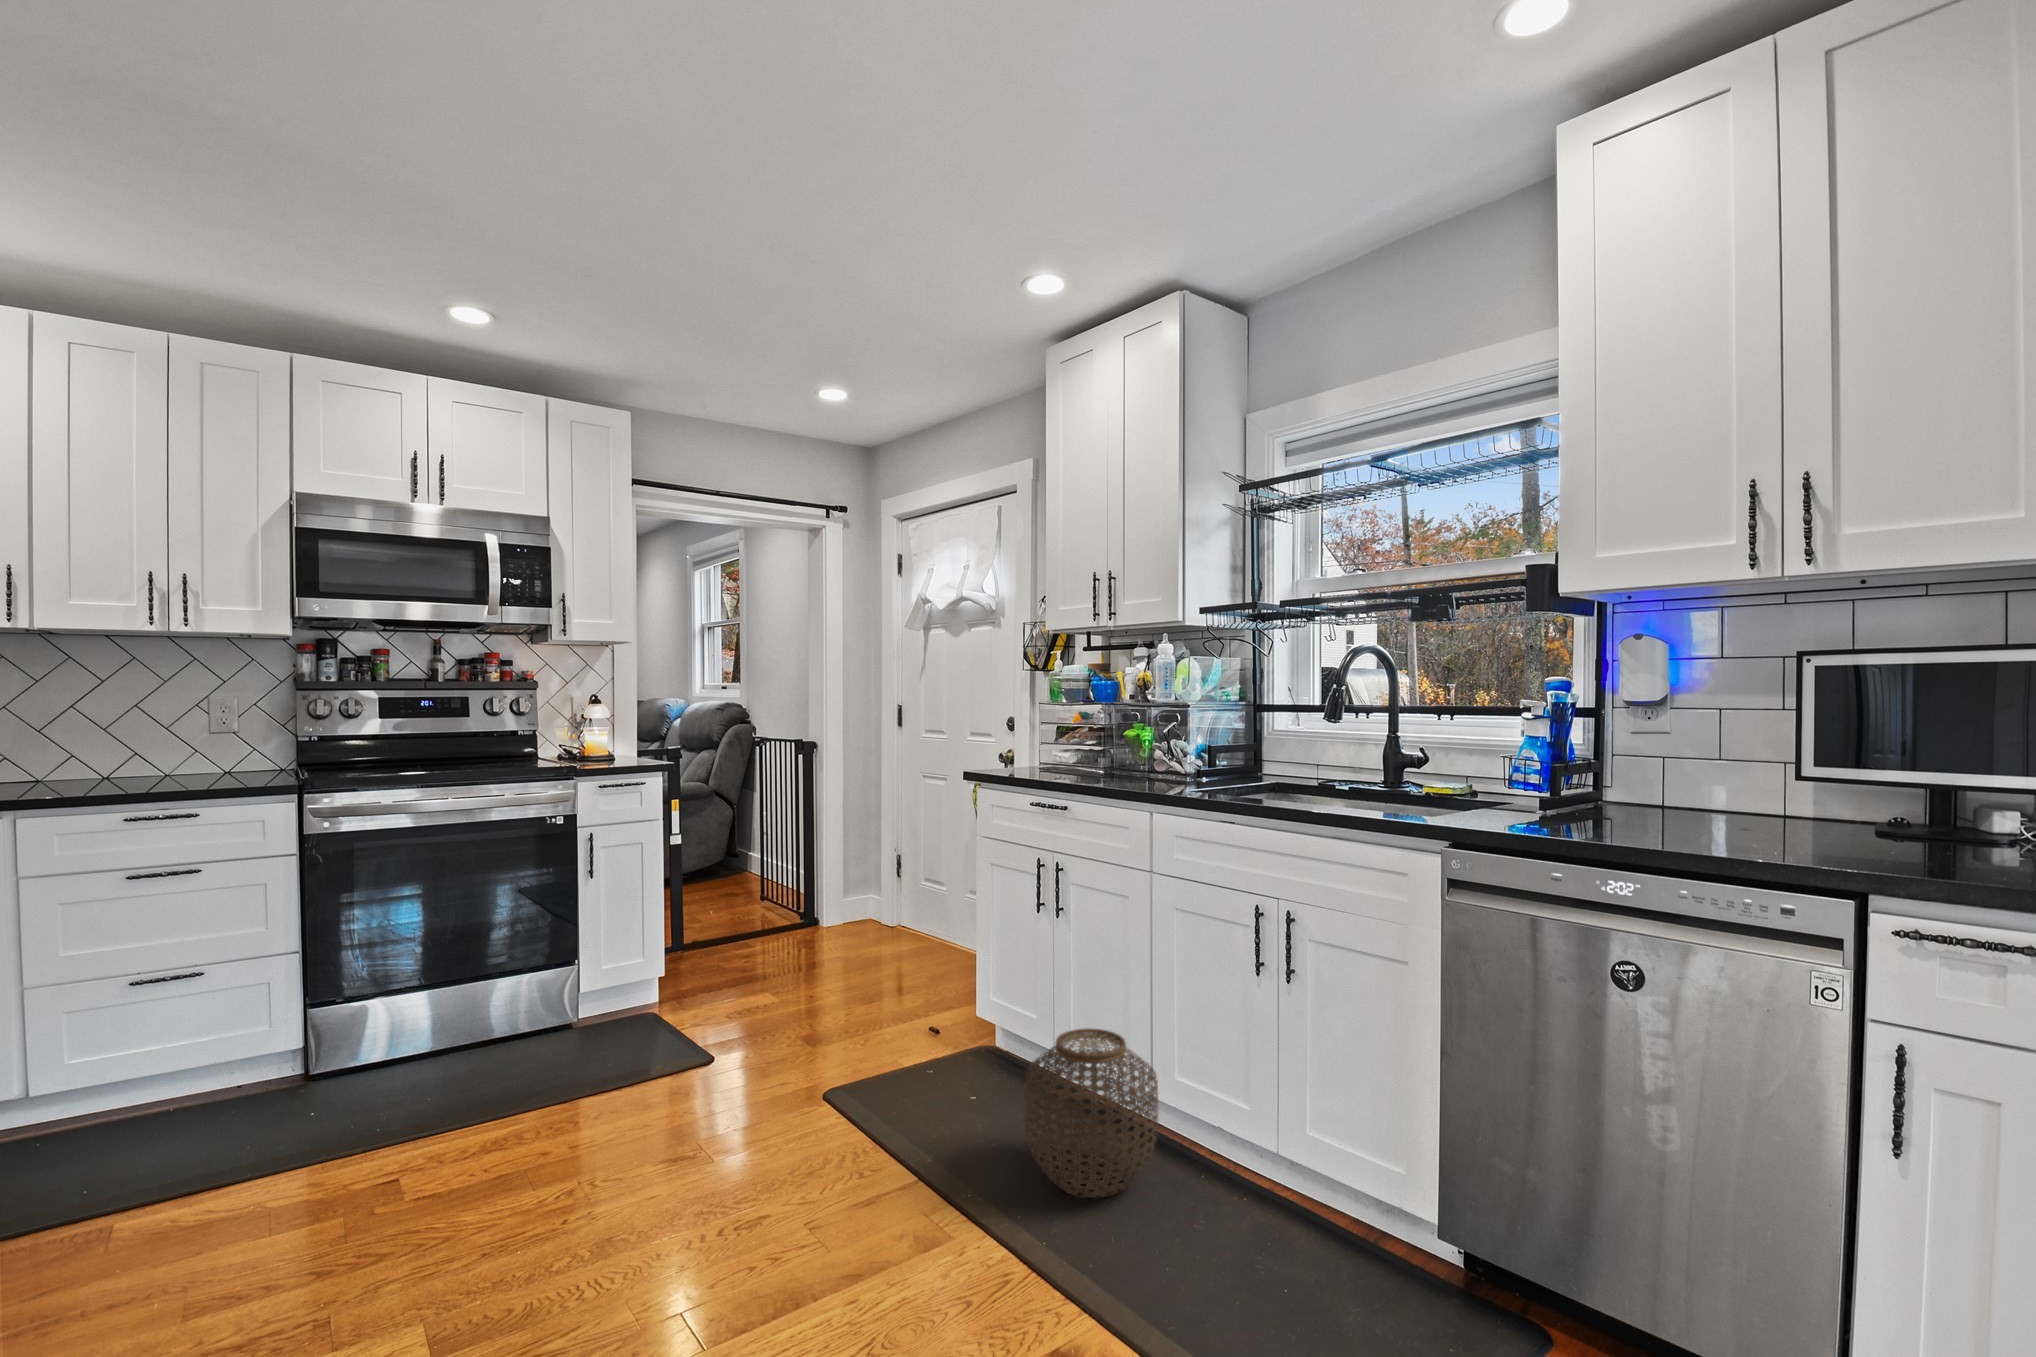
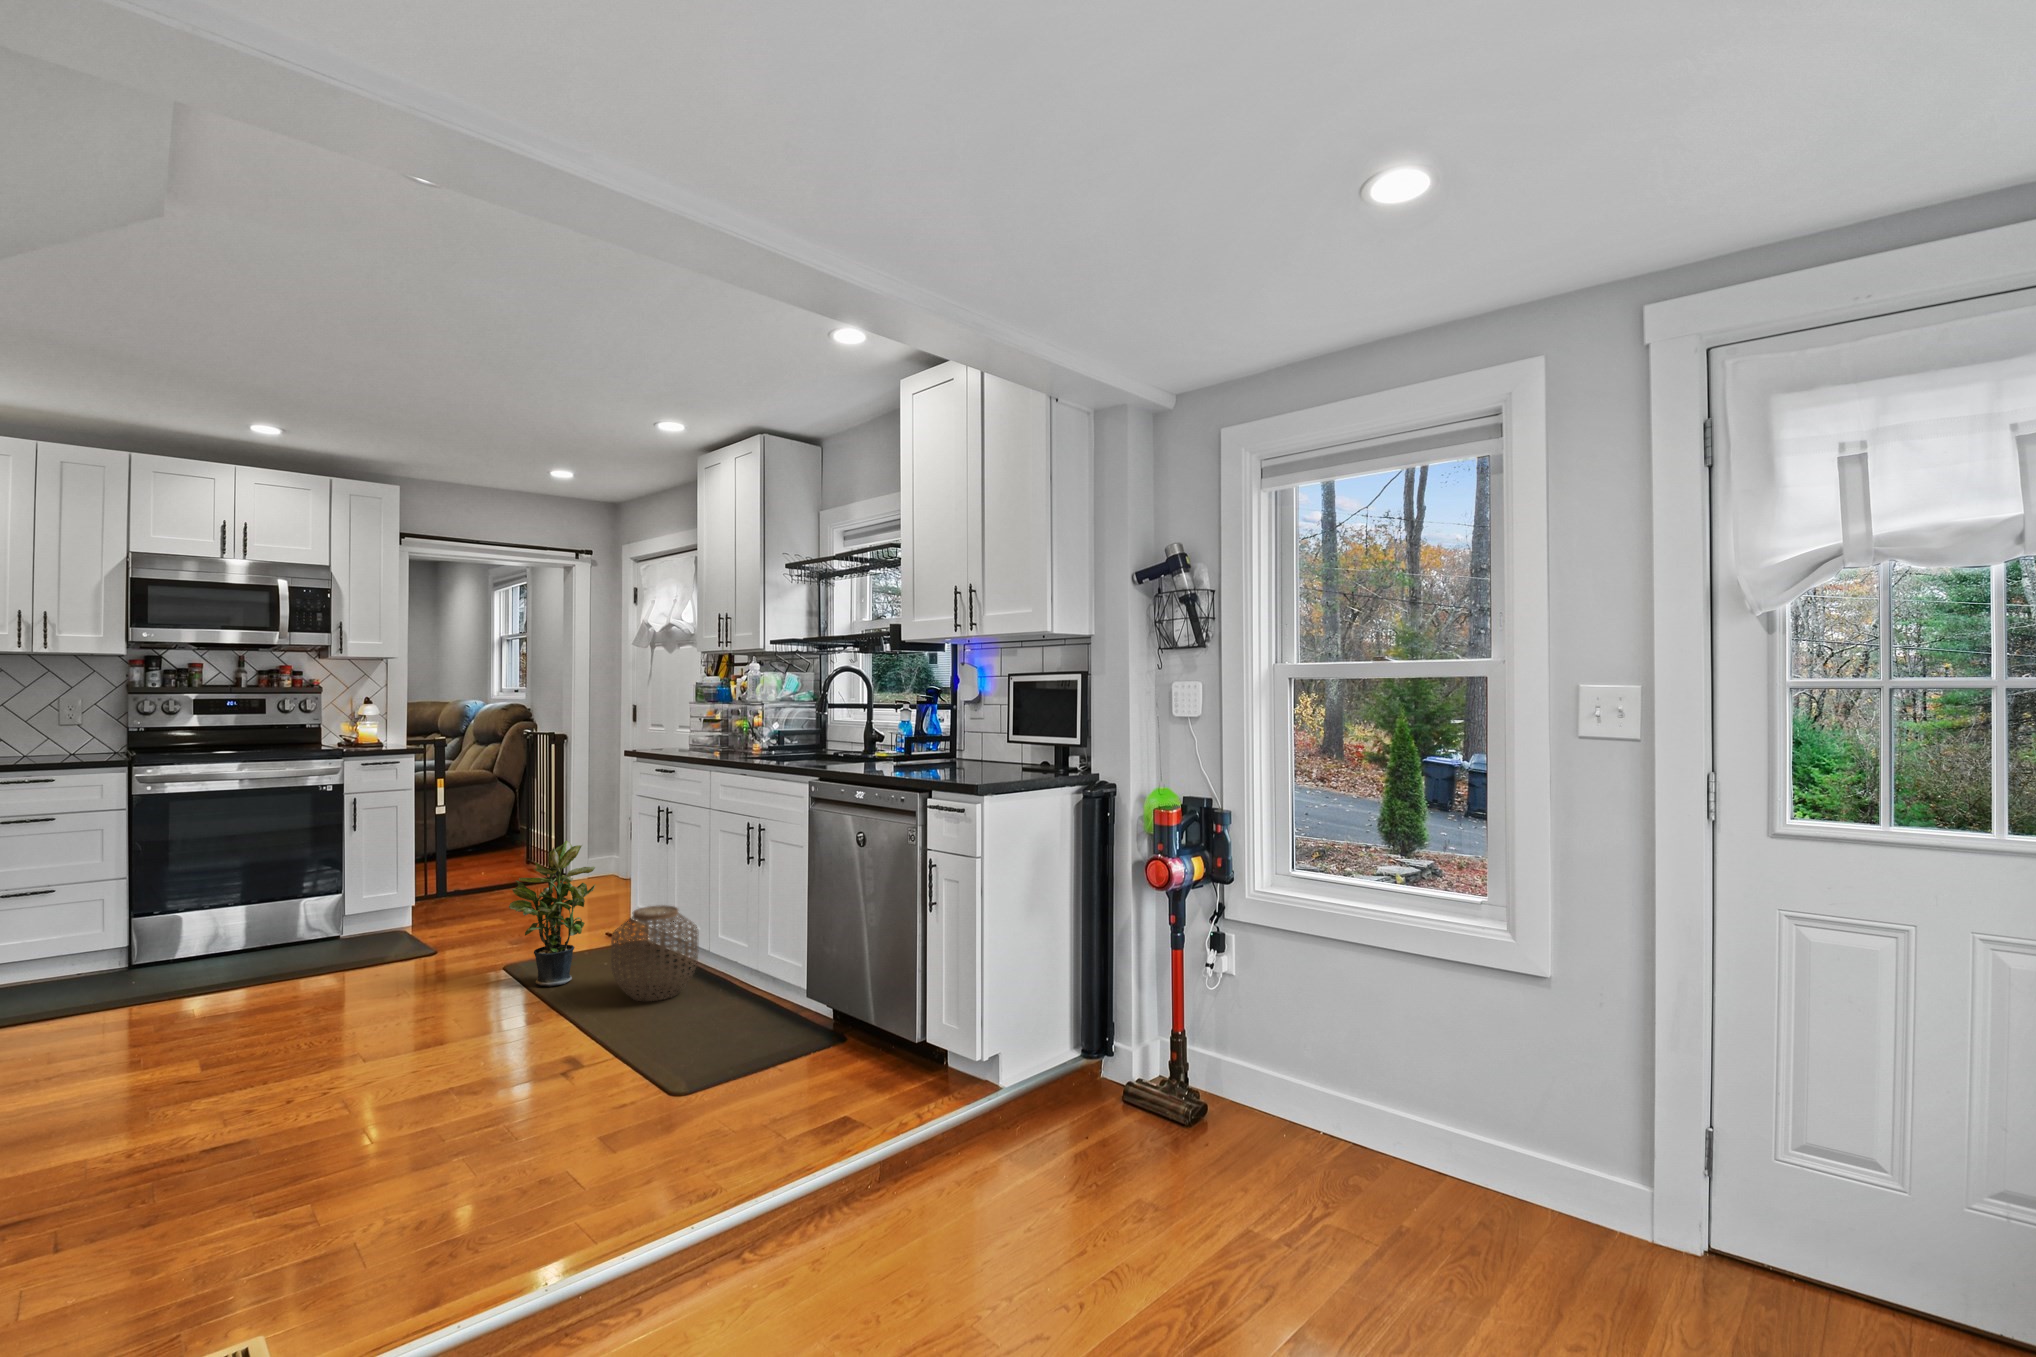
potted plant: none [846,914,967,1150] -> present [509,840,595,987]

